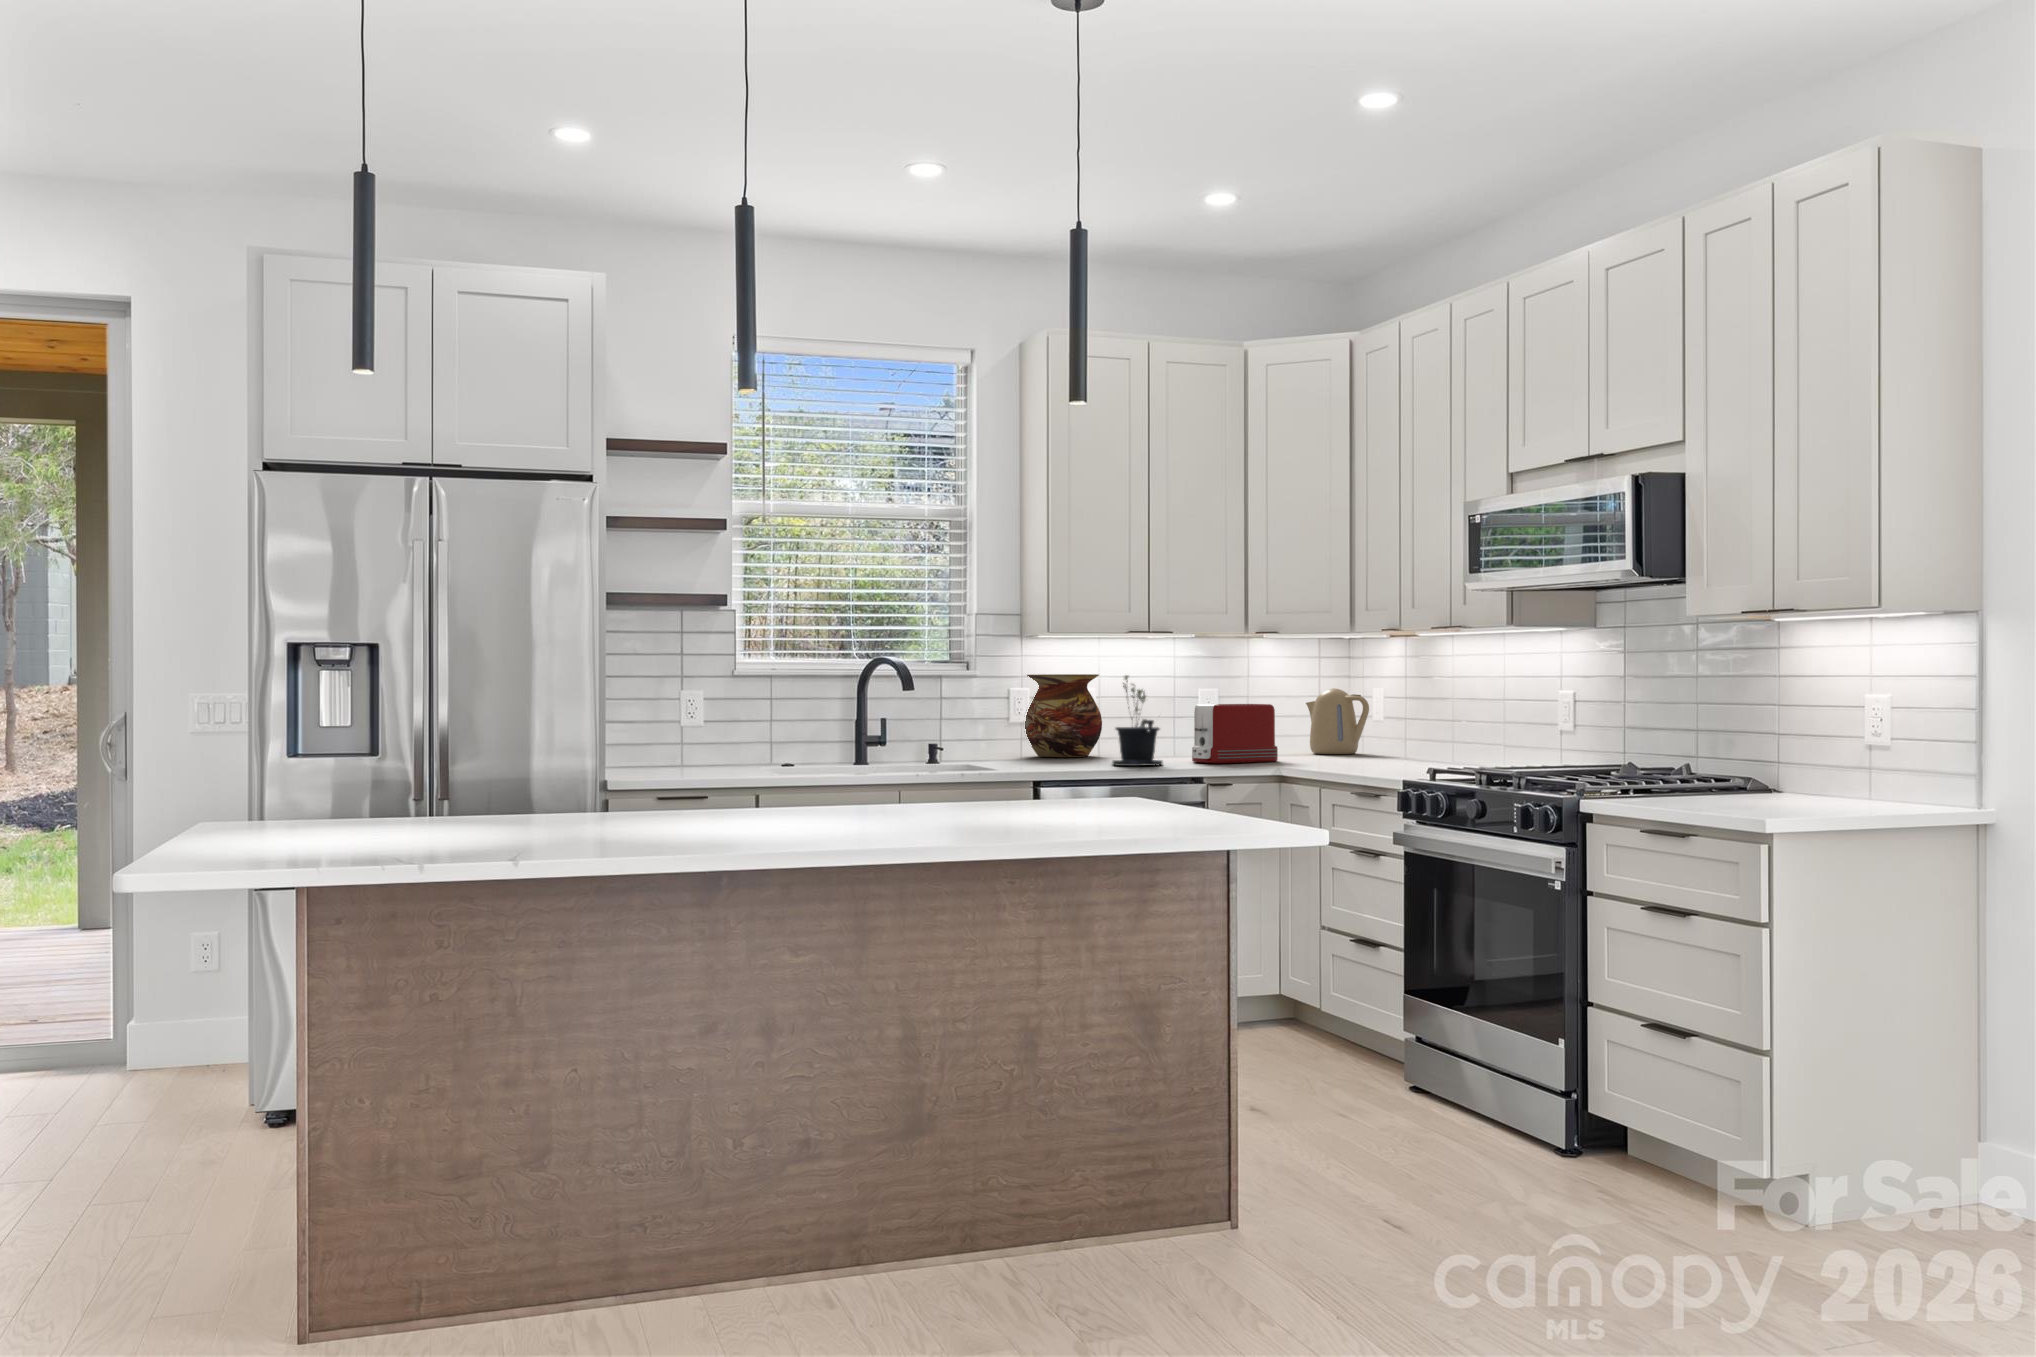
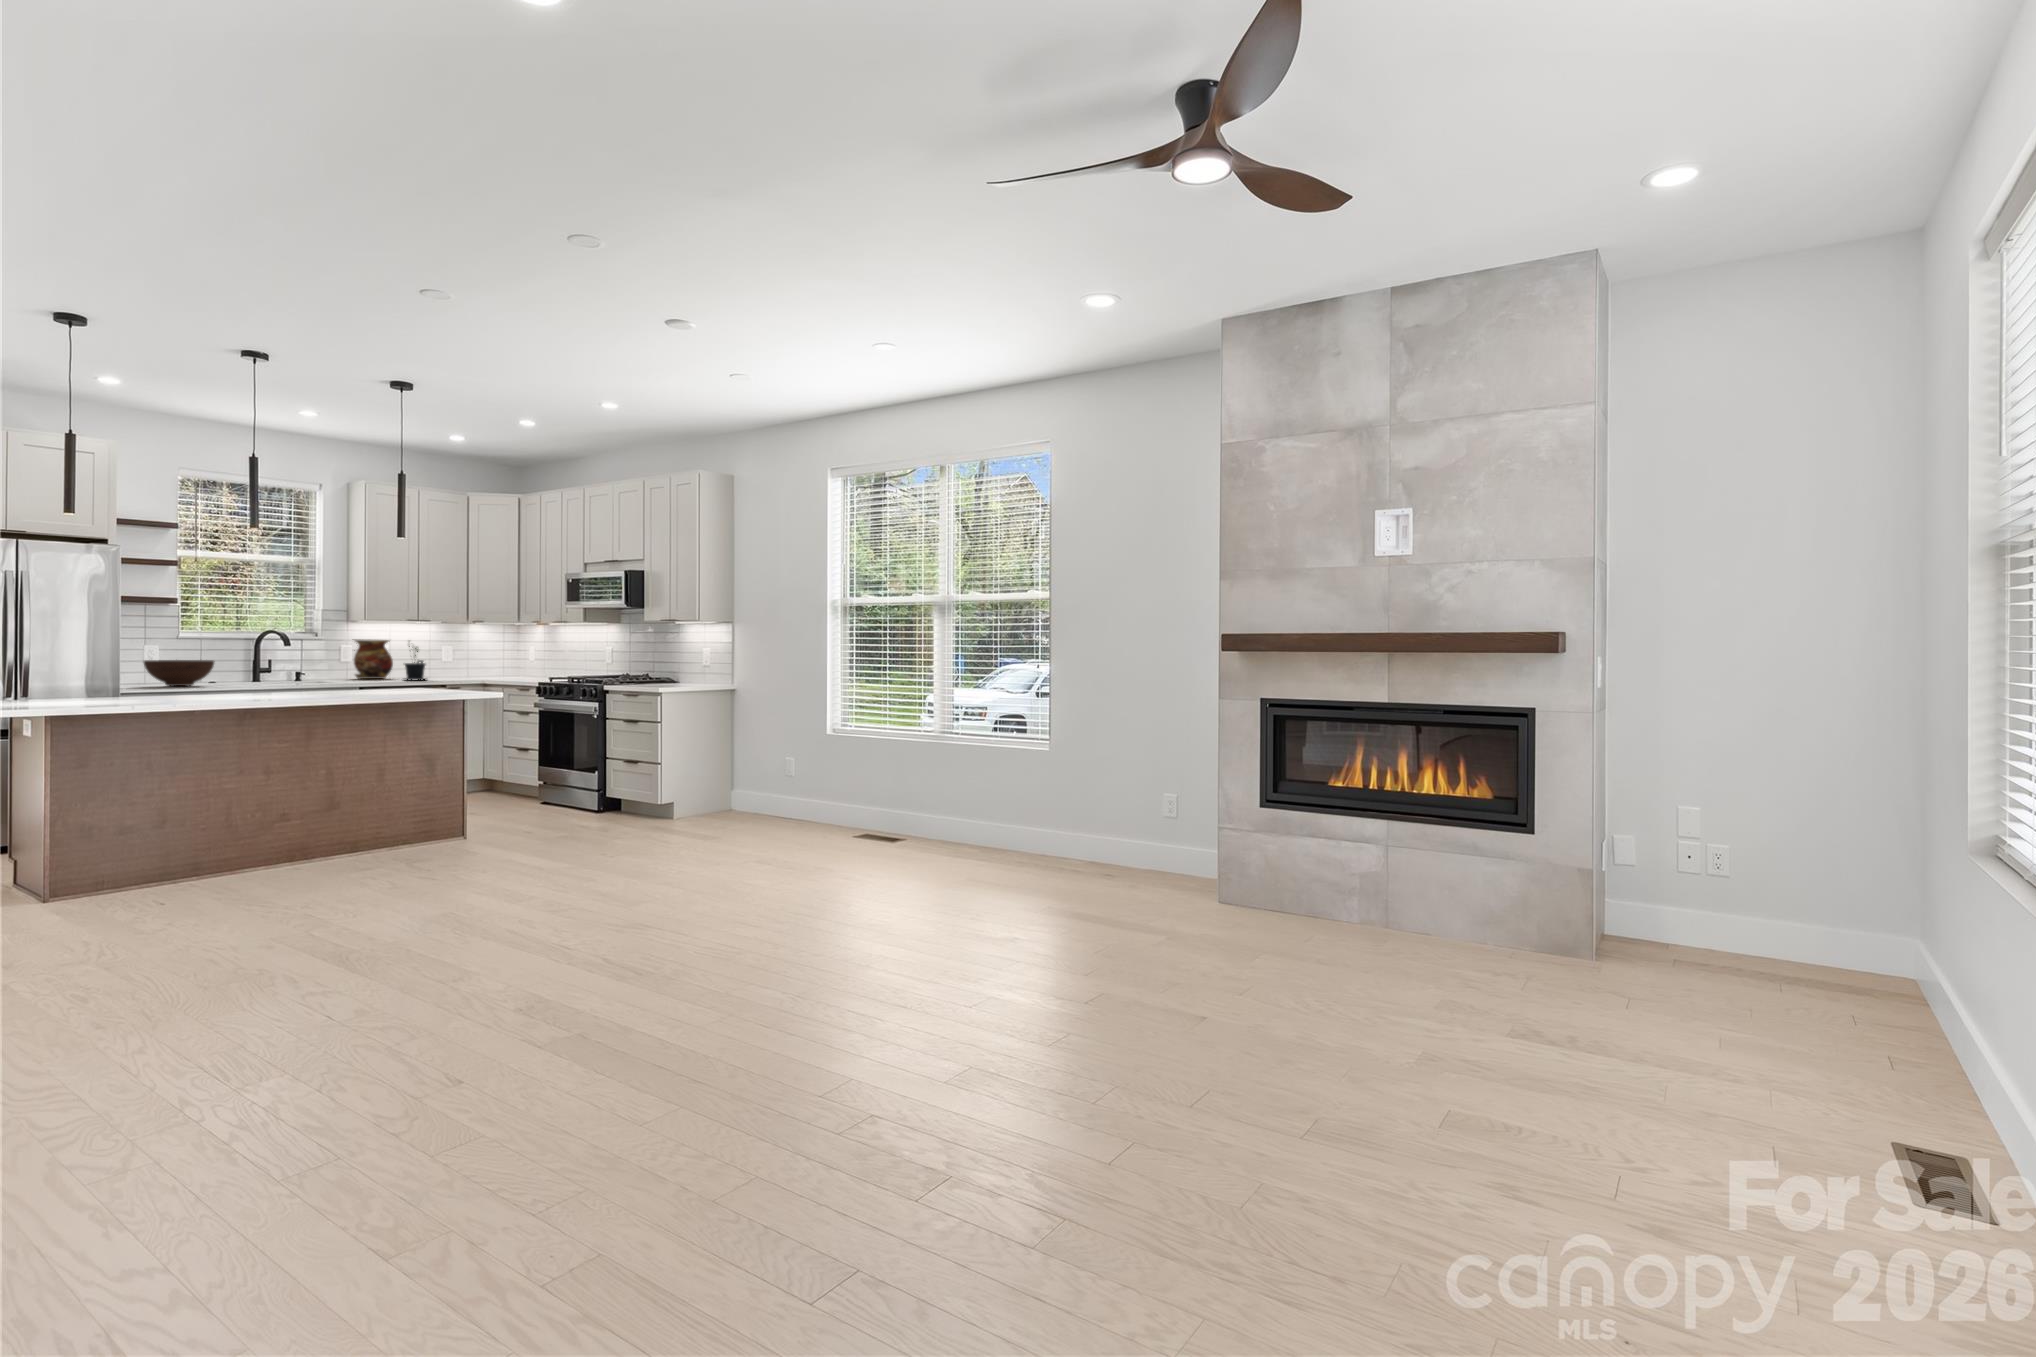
kettle: present [1306,688,1369,754] -> none [498,648,529,677]
toaster: present [1192,704,1278,763] -> none [442,653,484,679]
fruit bowl: none [641,724,760,780] -> present [144,660,215,686]

